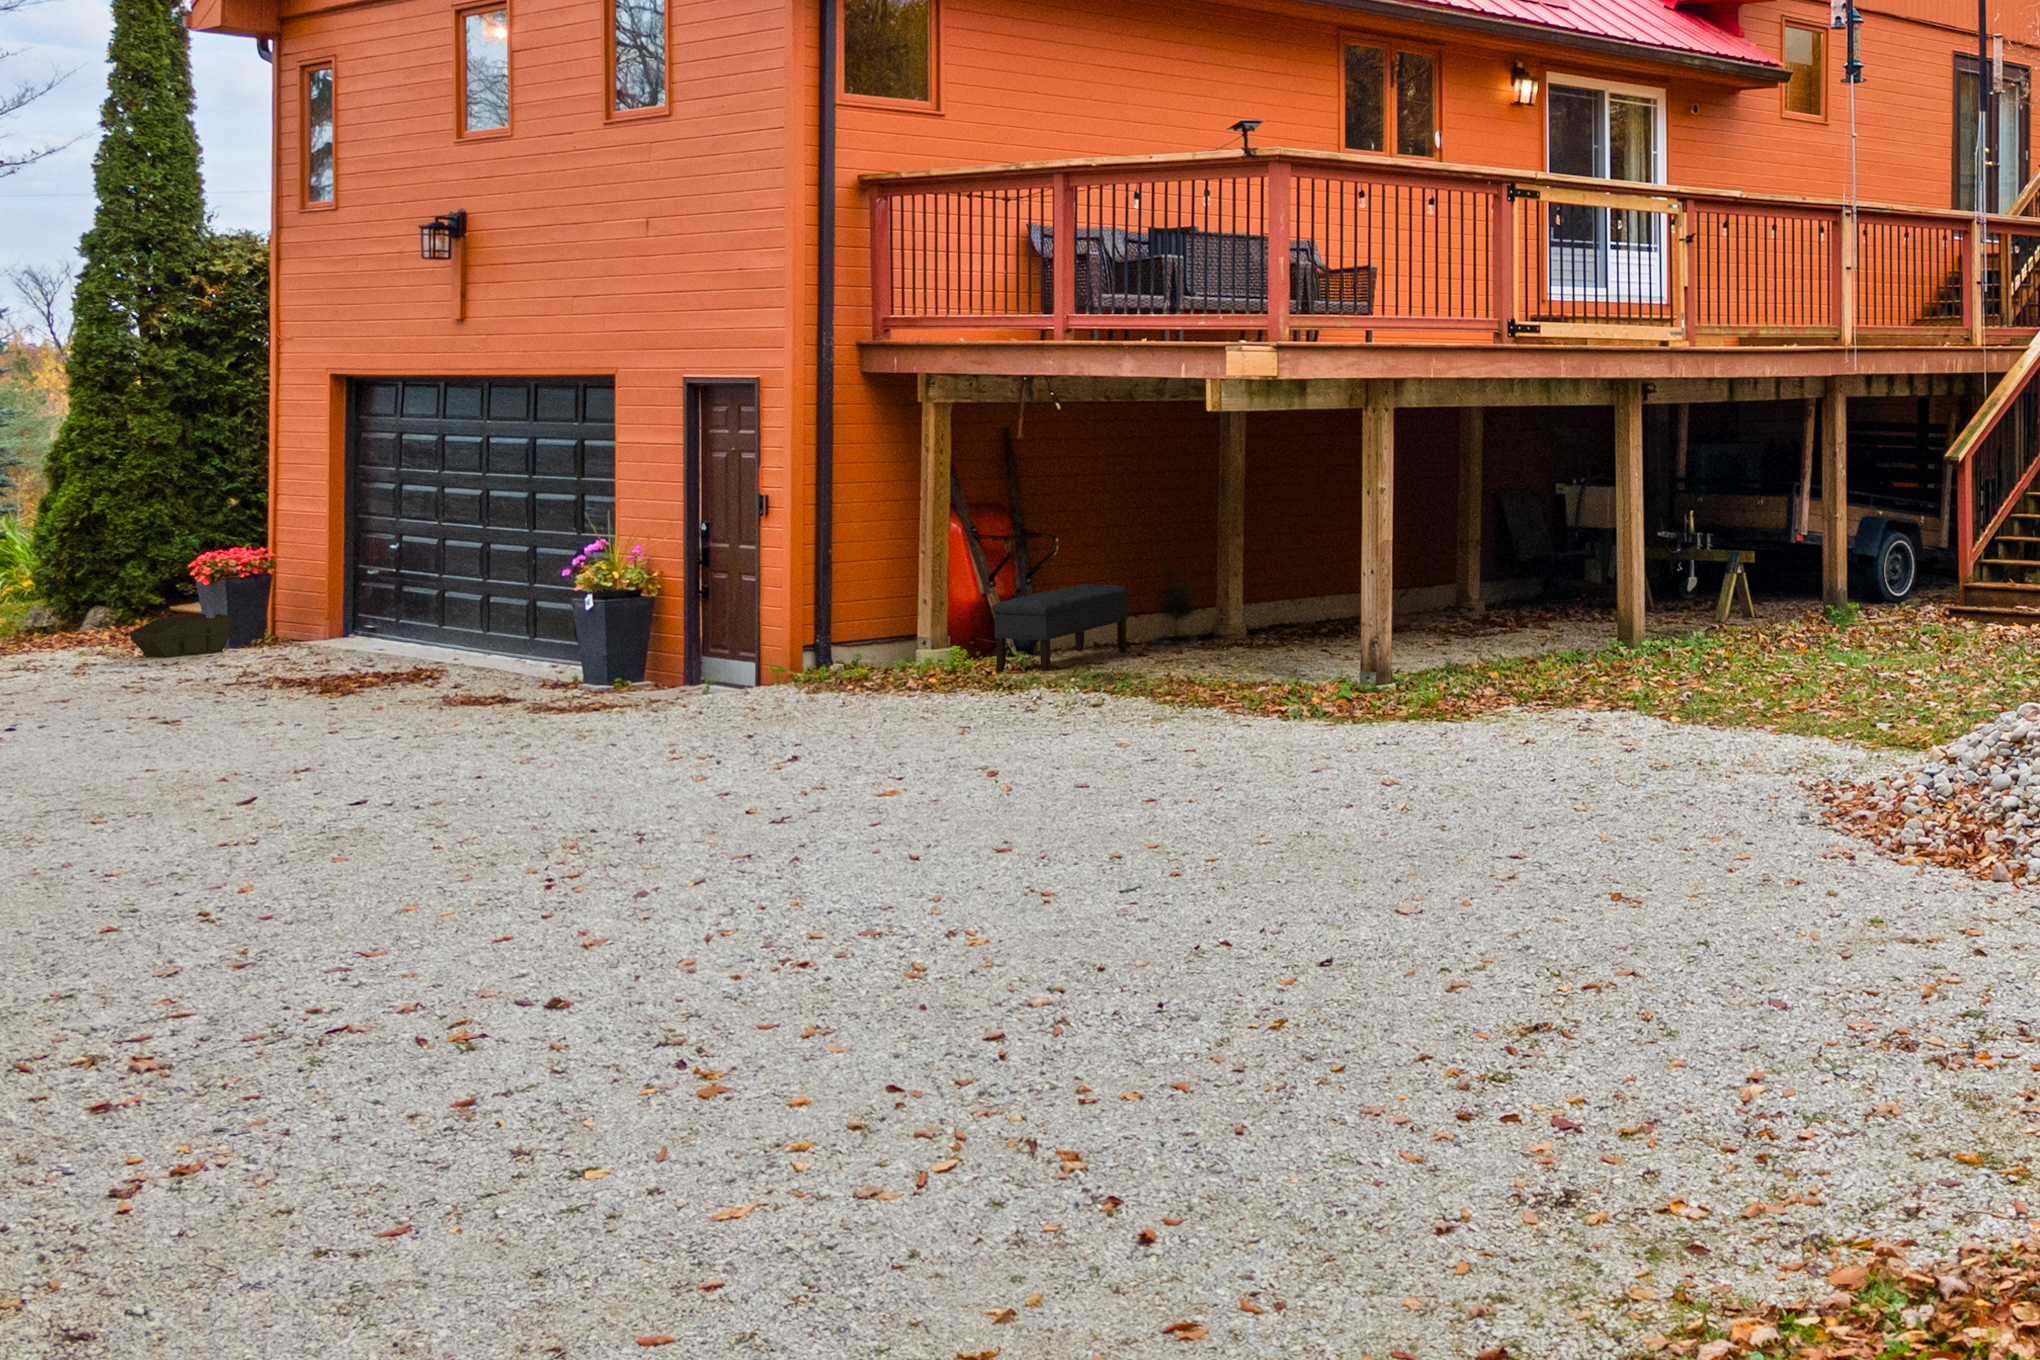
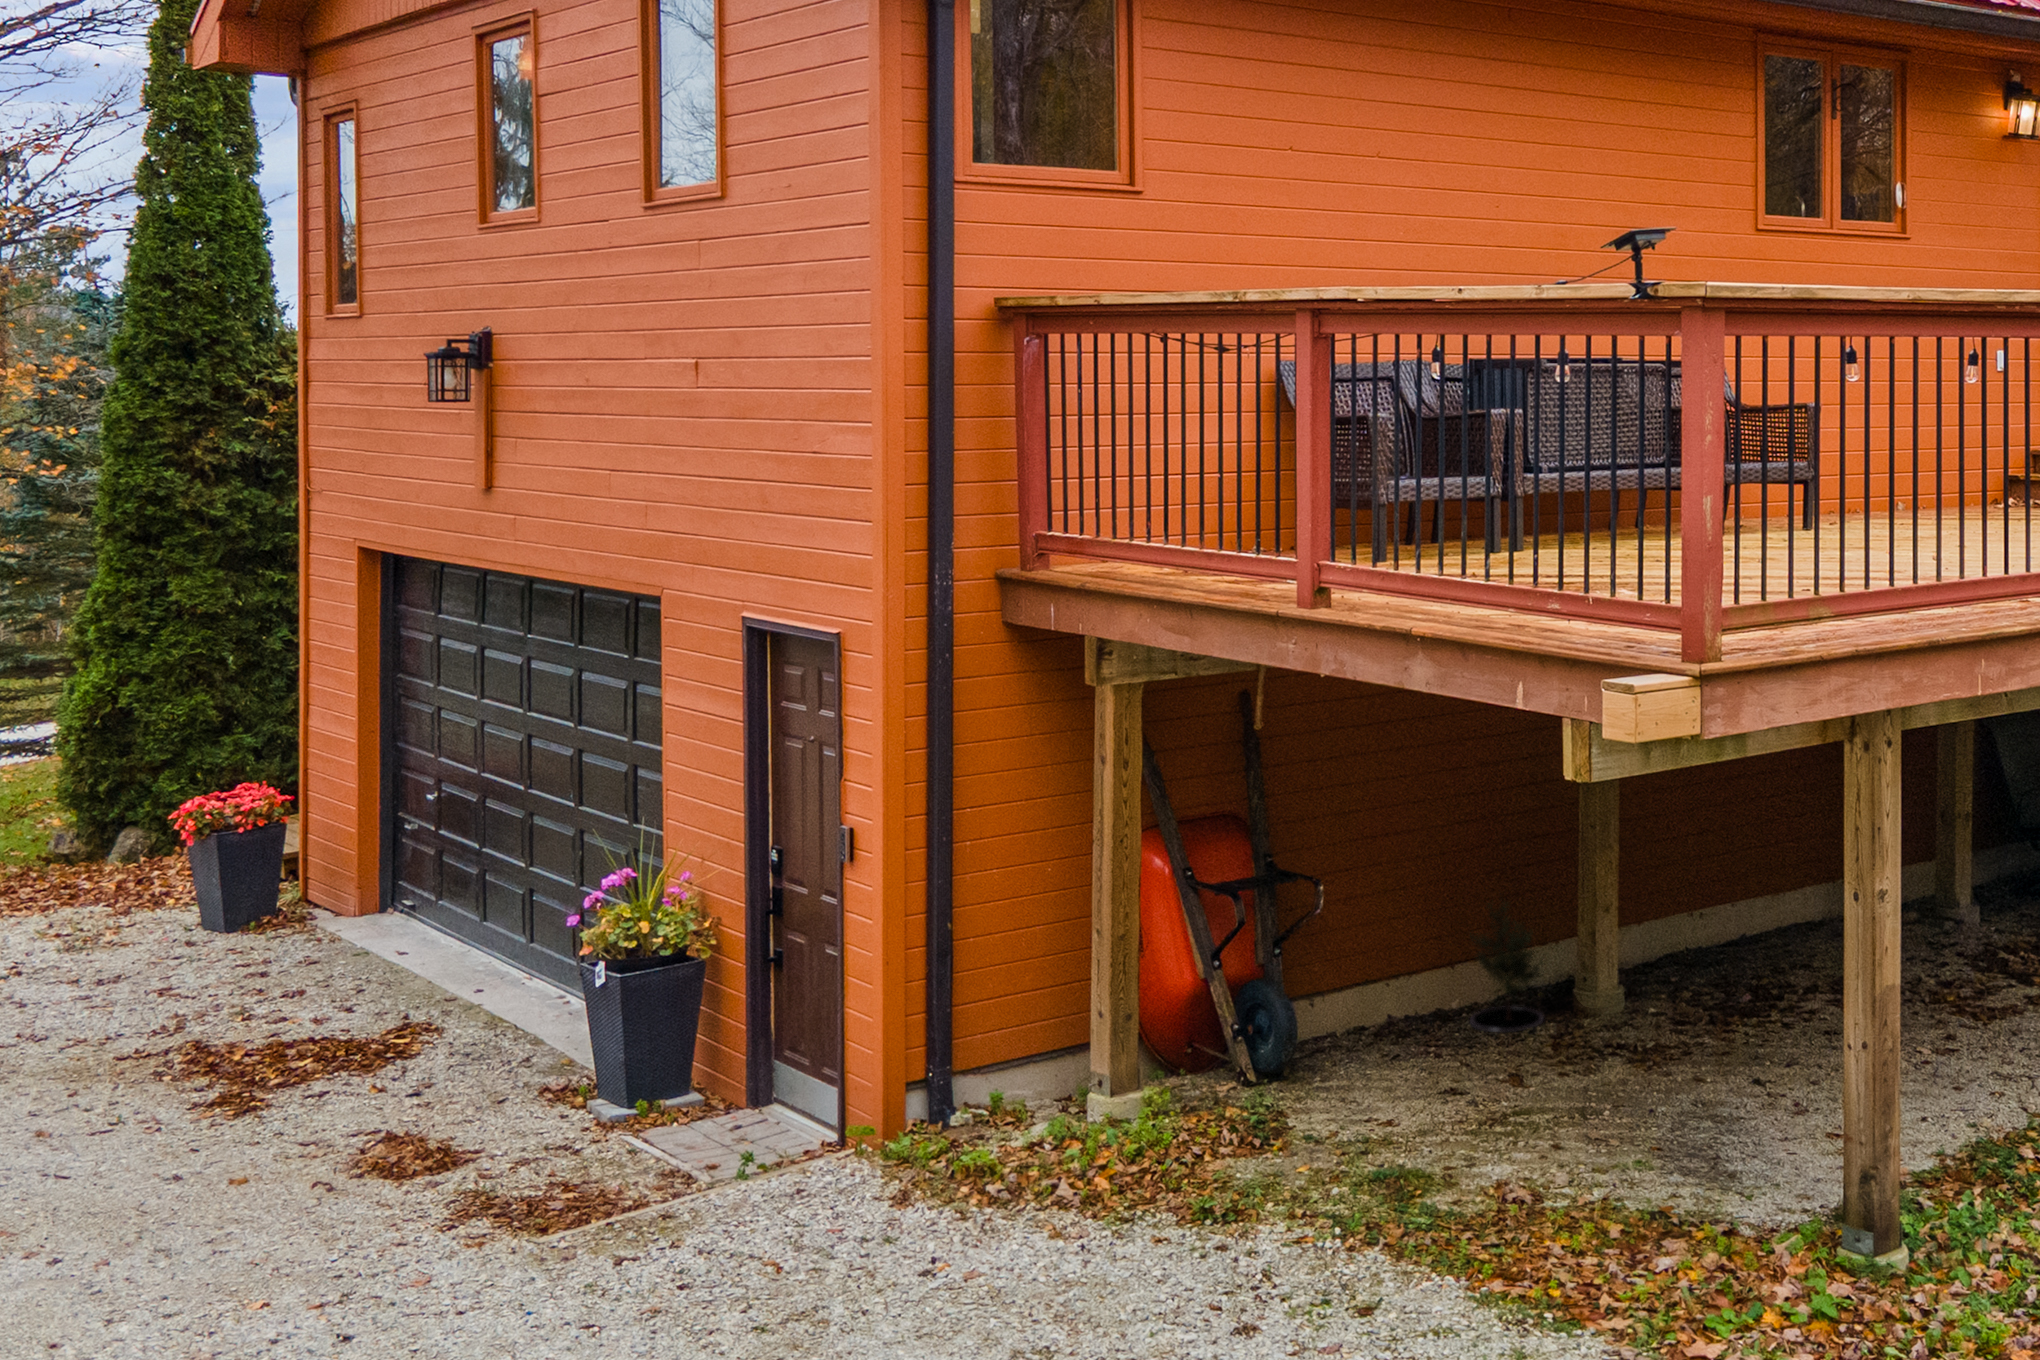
bench: present [992,584,1129,672] -> none [1204,951,1434,1154]
storage bin: present [130,614,233,658] -> none [70,876,212,954]

